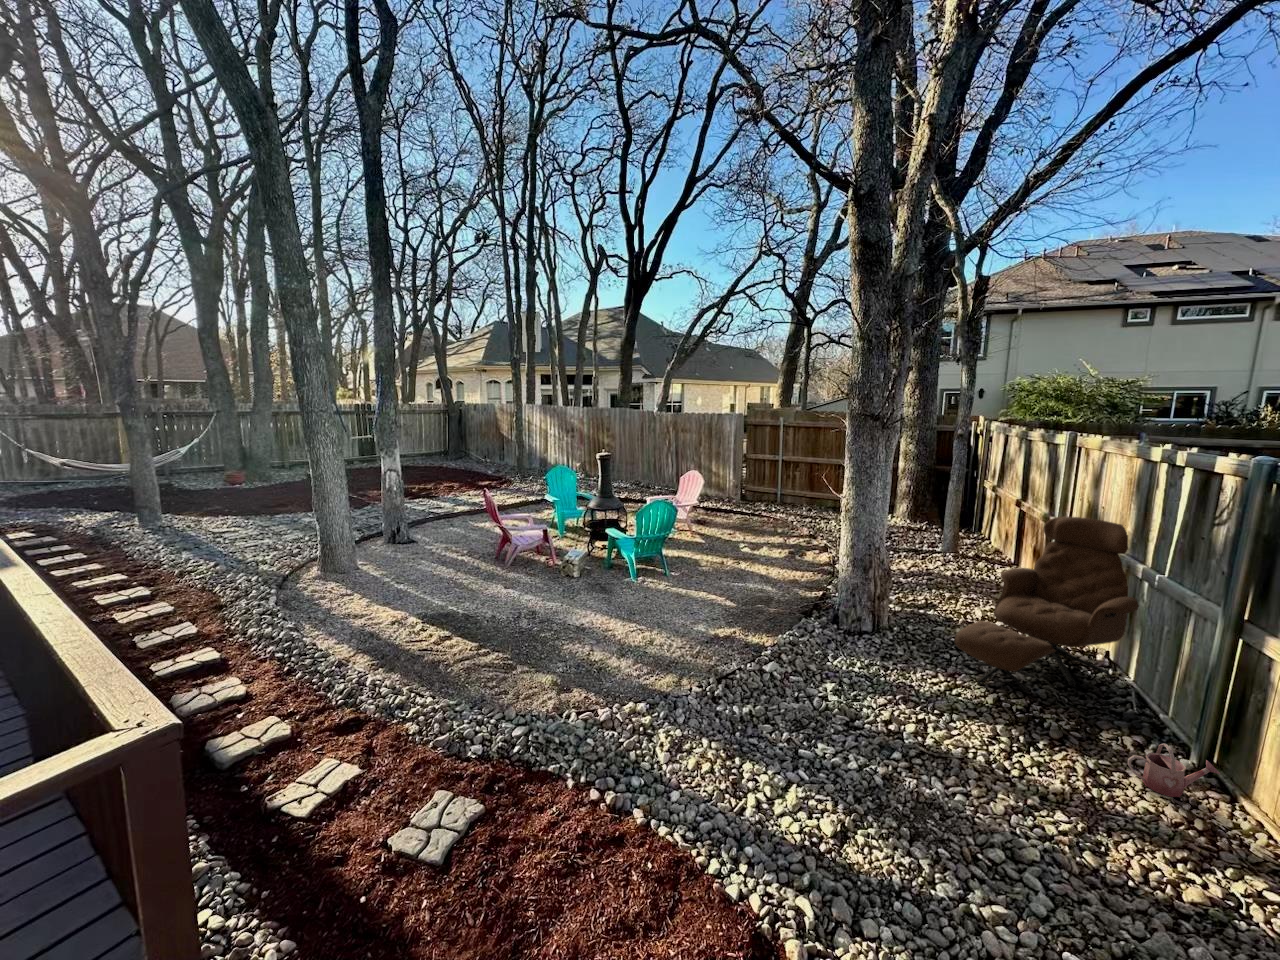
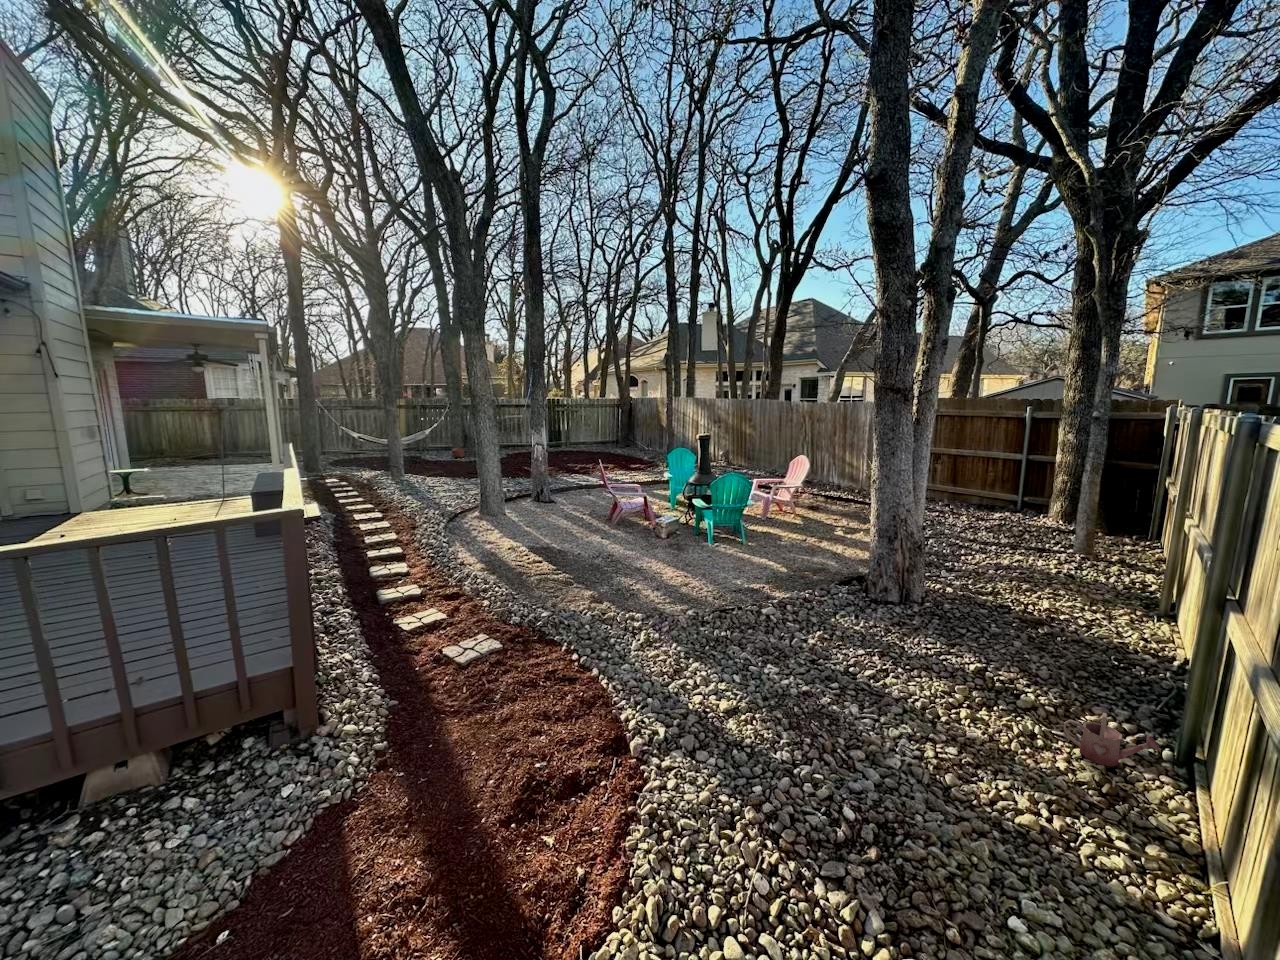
lounge chair: present [955,517,1139,693] -> none [966,502,1210,676]

